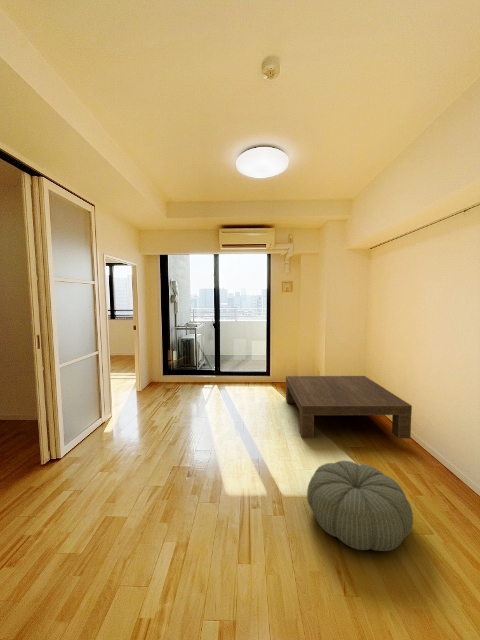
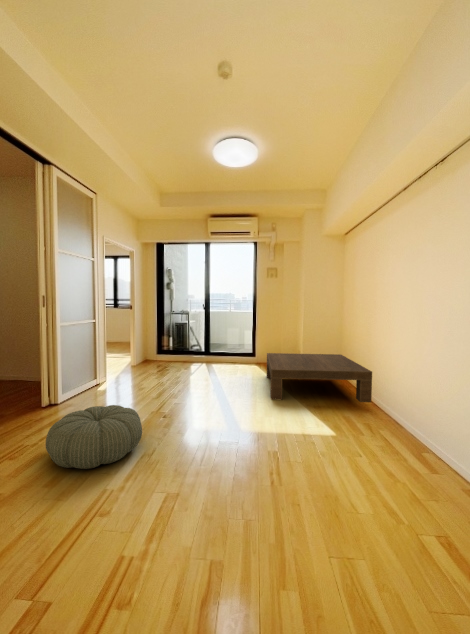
pouf: present [307,460,413,551] -> present [46,405,142,469]

